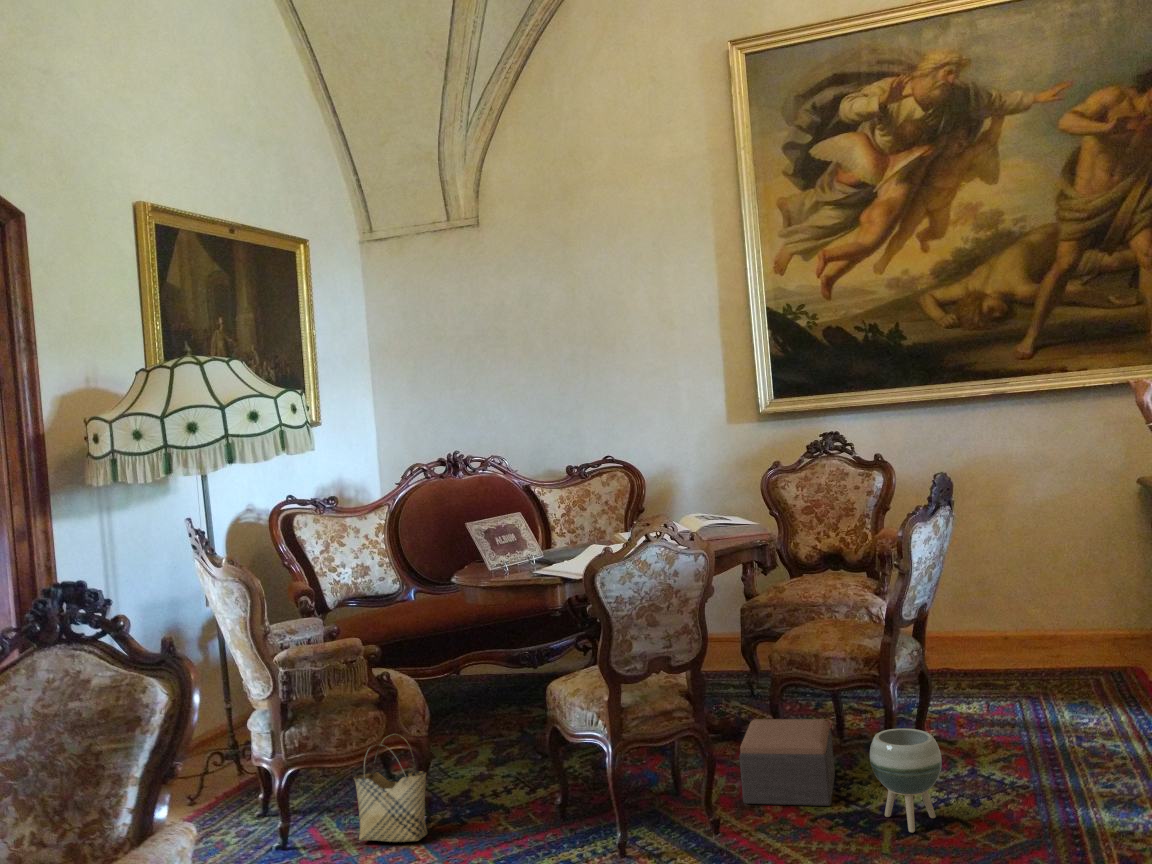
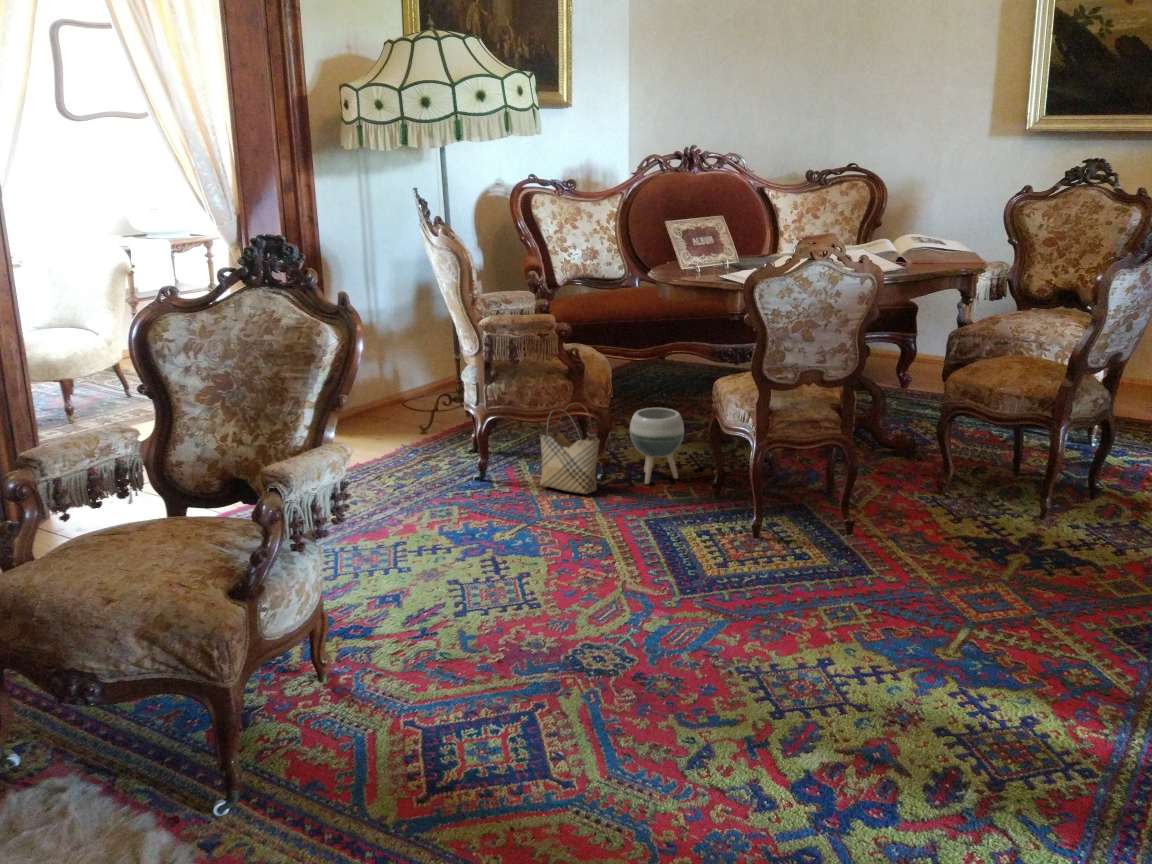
footstool: present [739,719,835,806] -> none [886,441,993,530]
planter: present [870,728,942,833] -> present [630,408,684,484]

